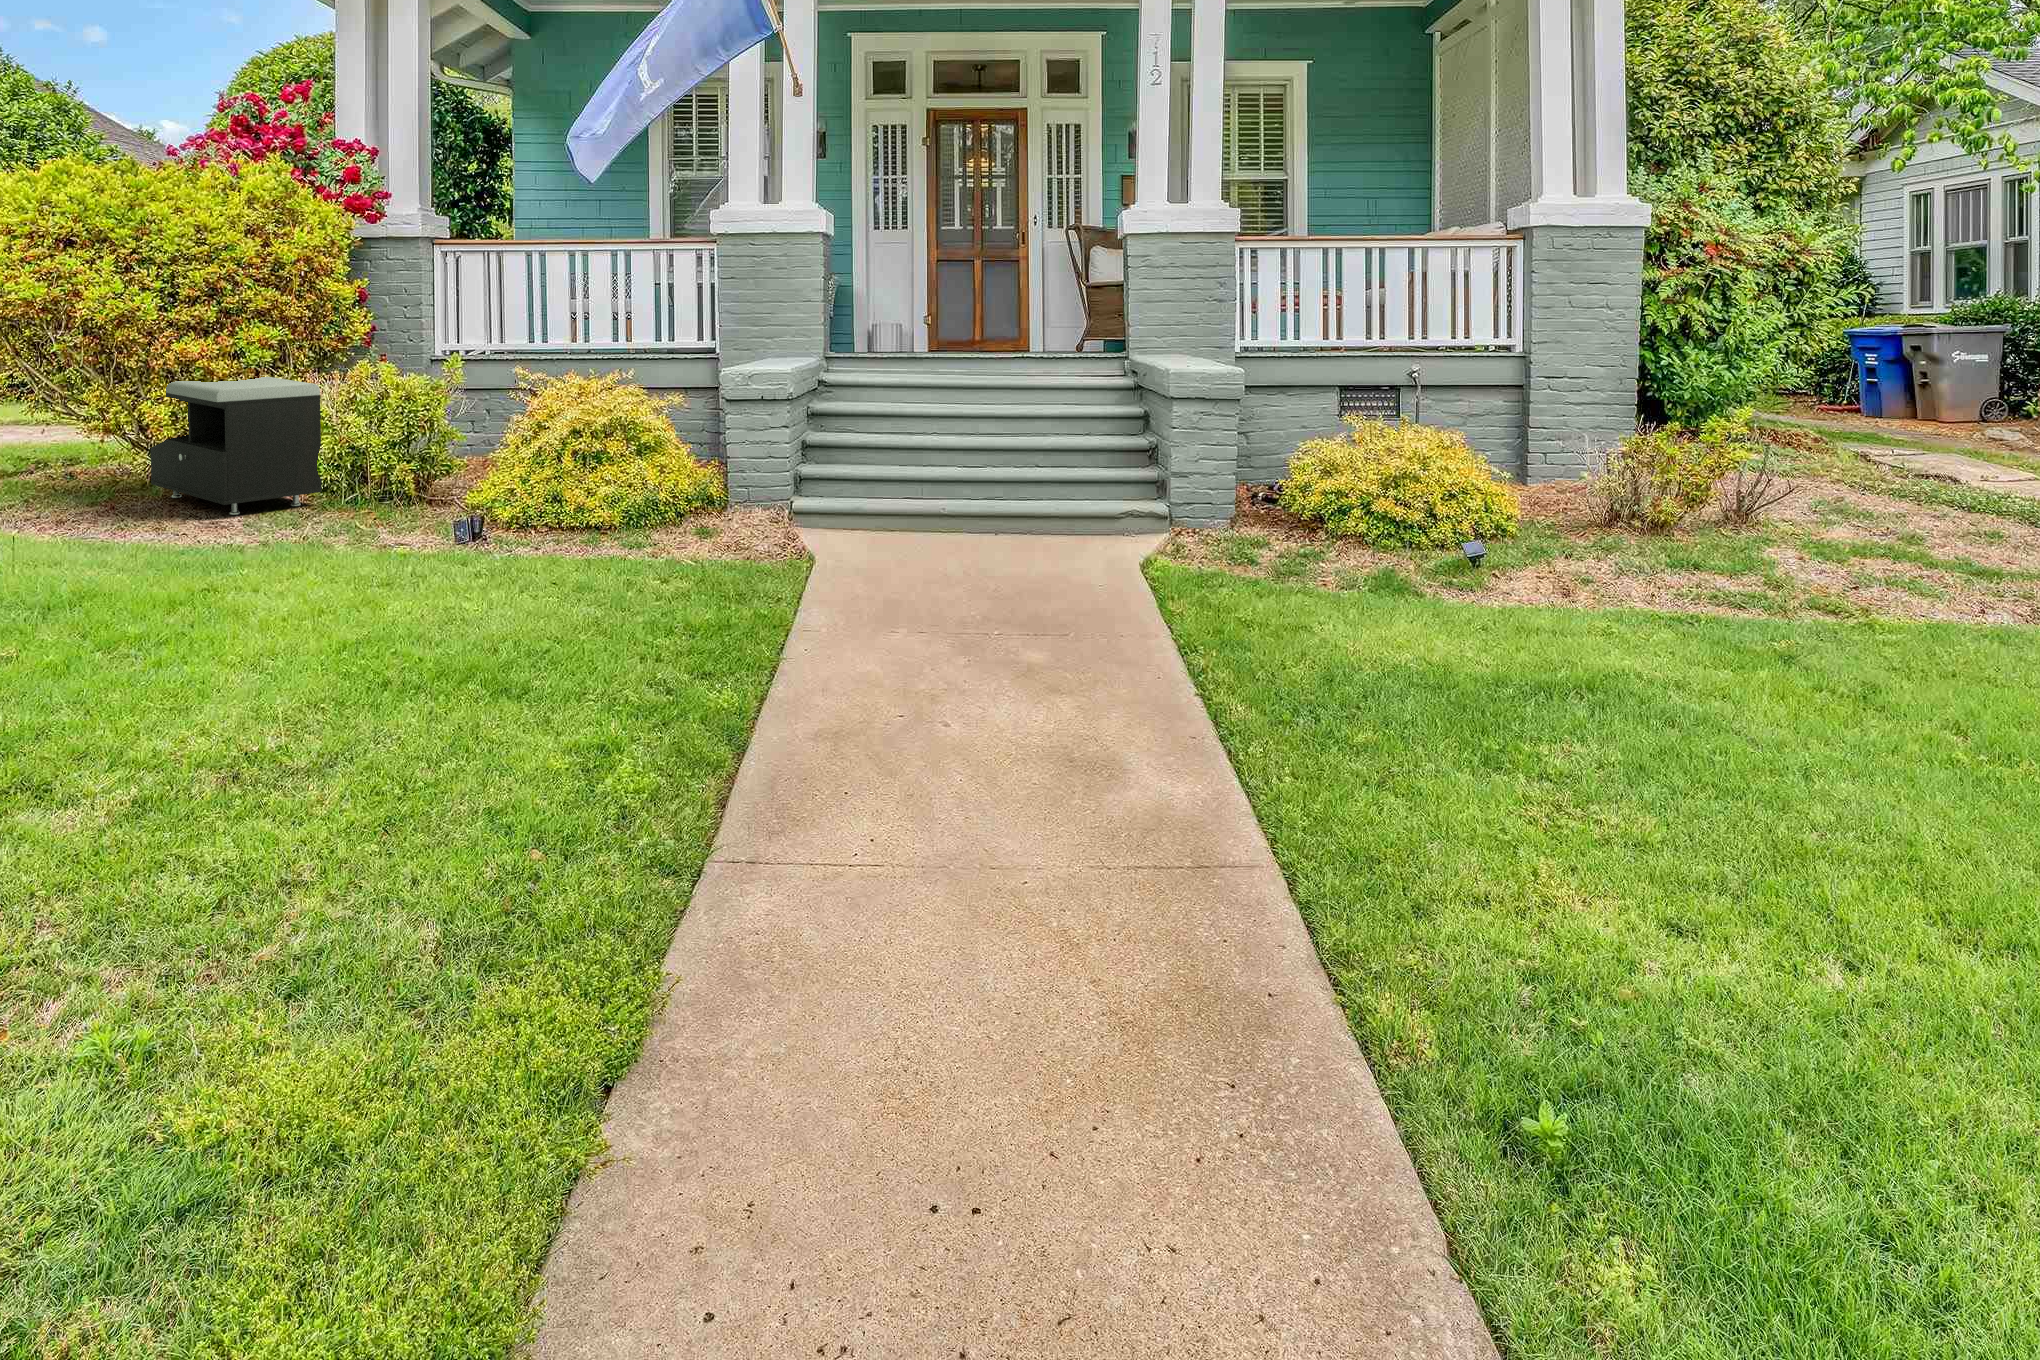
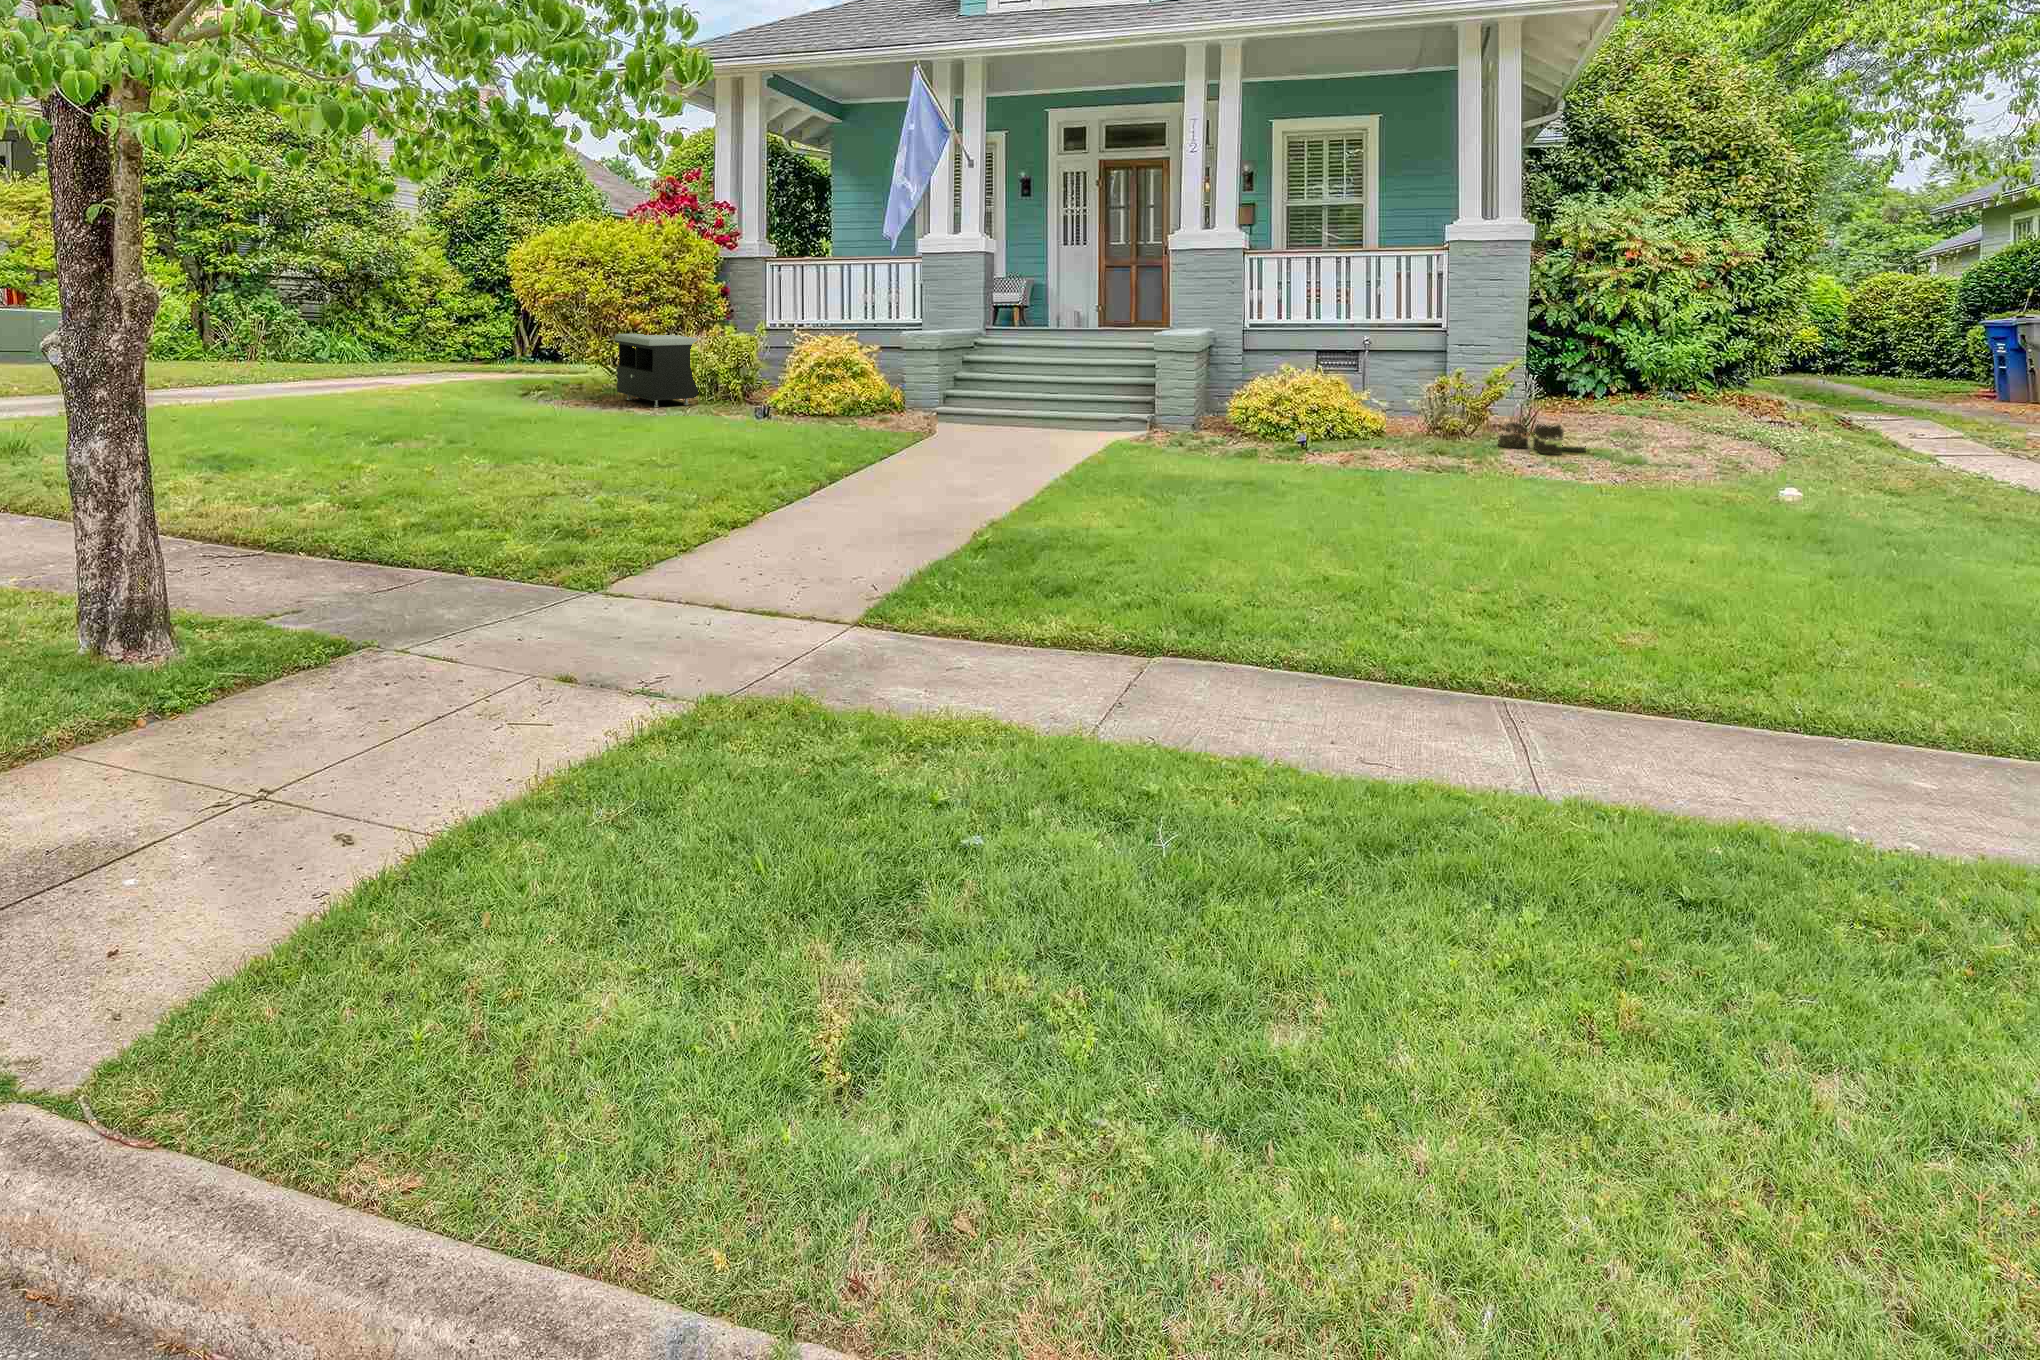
woven basket: none [1627,487,1751,540] -> present [1498,421,1586,455]

